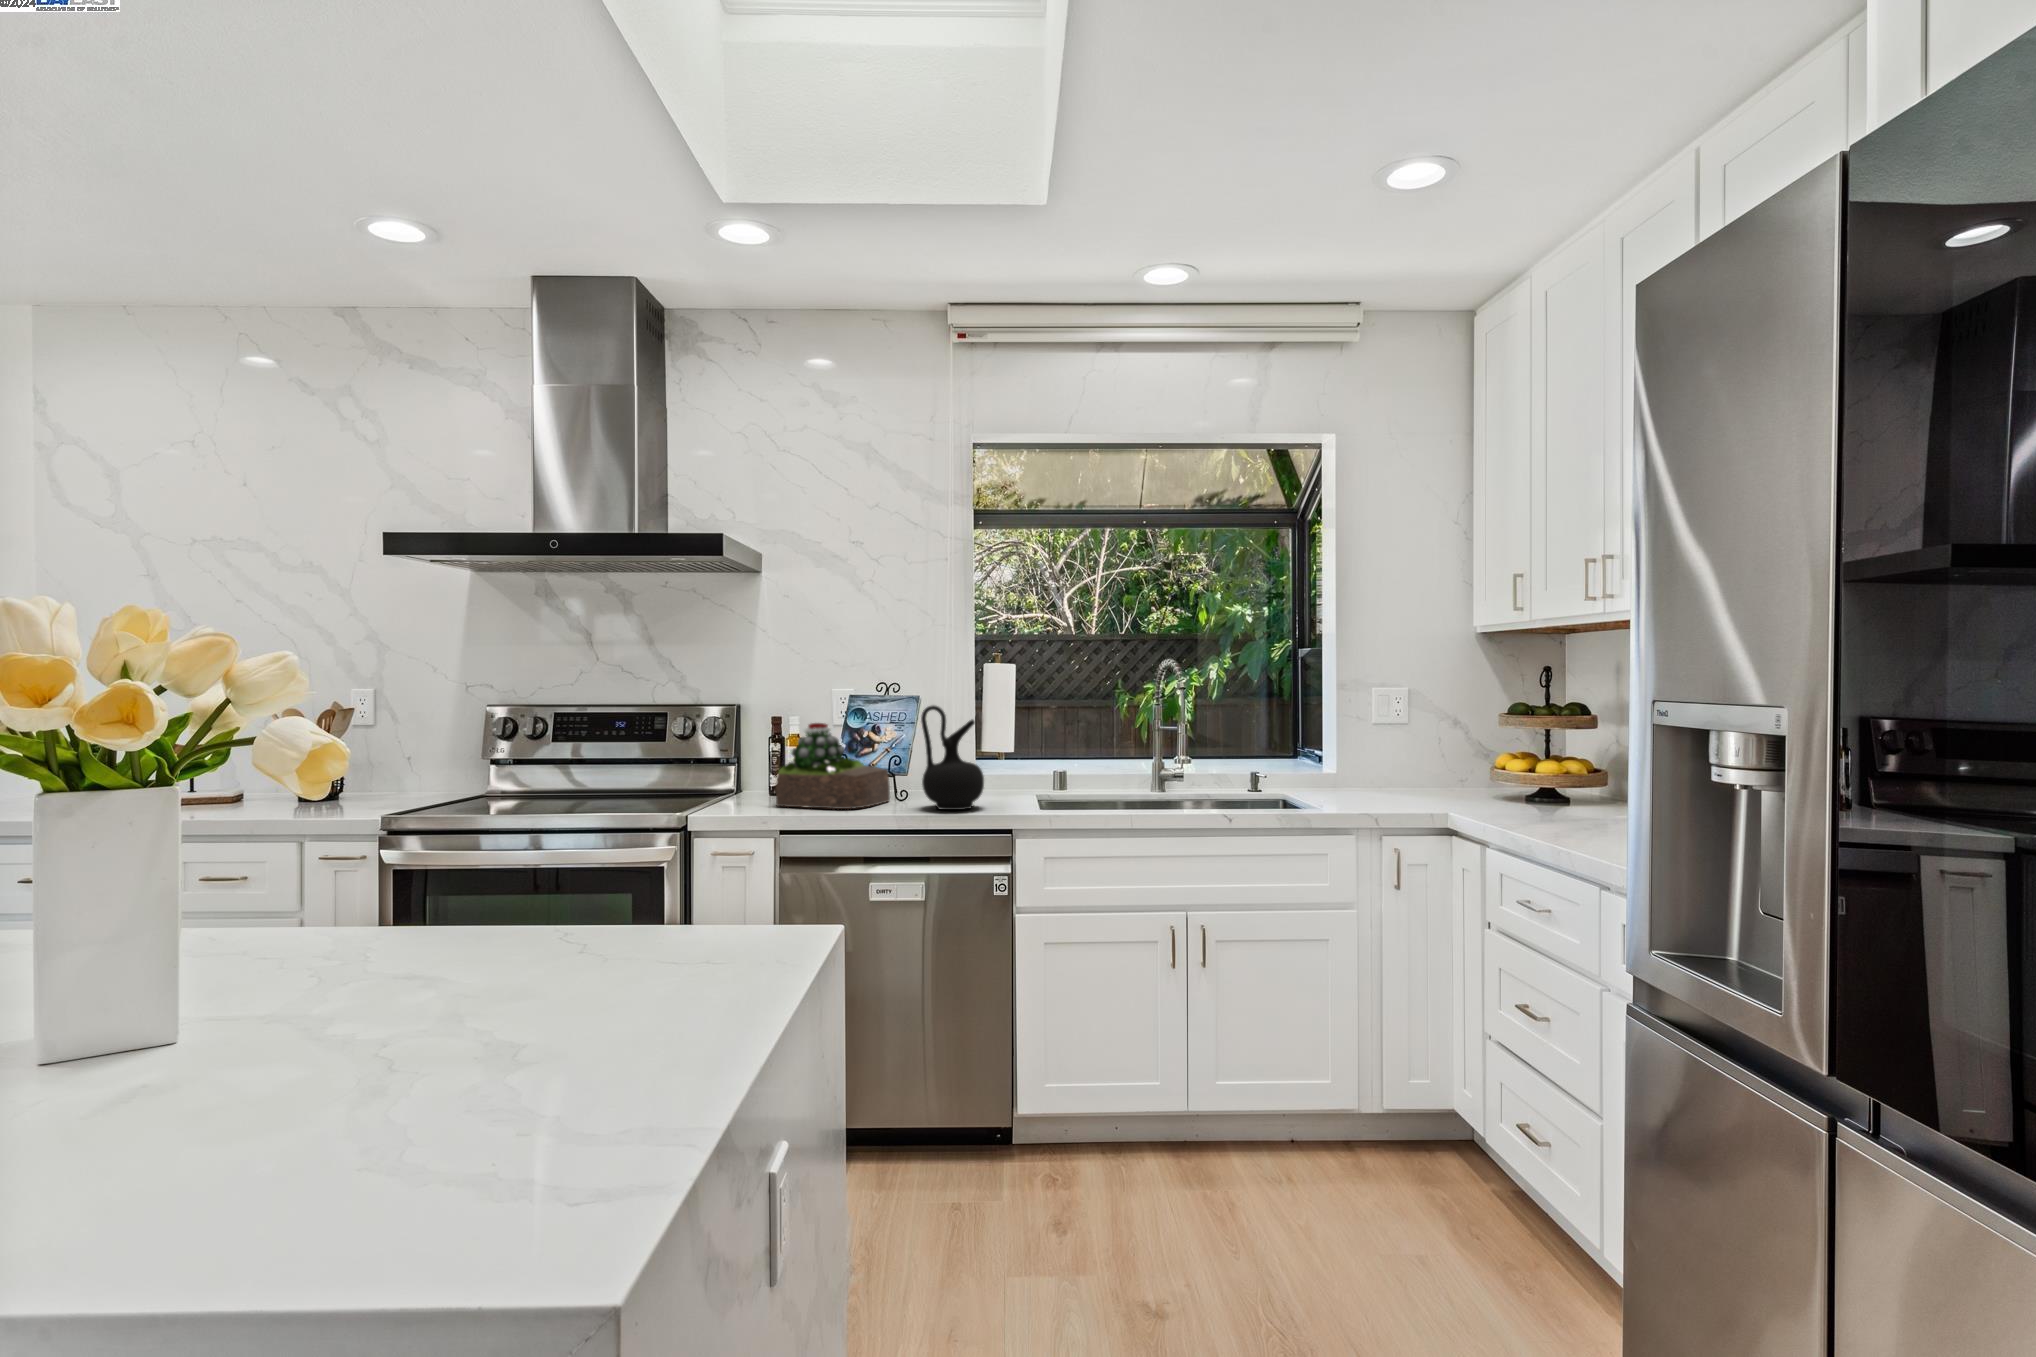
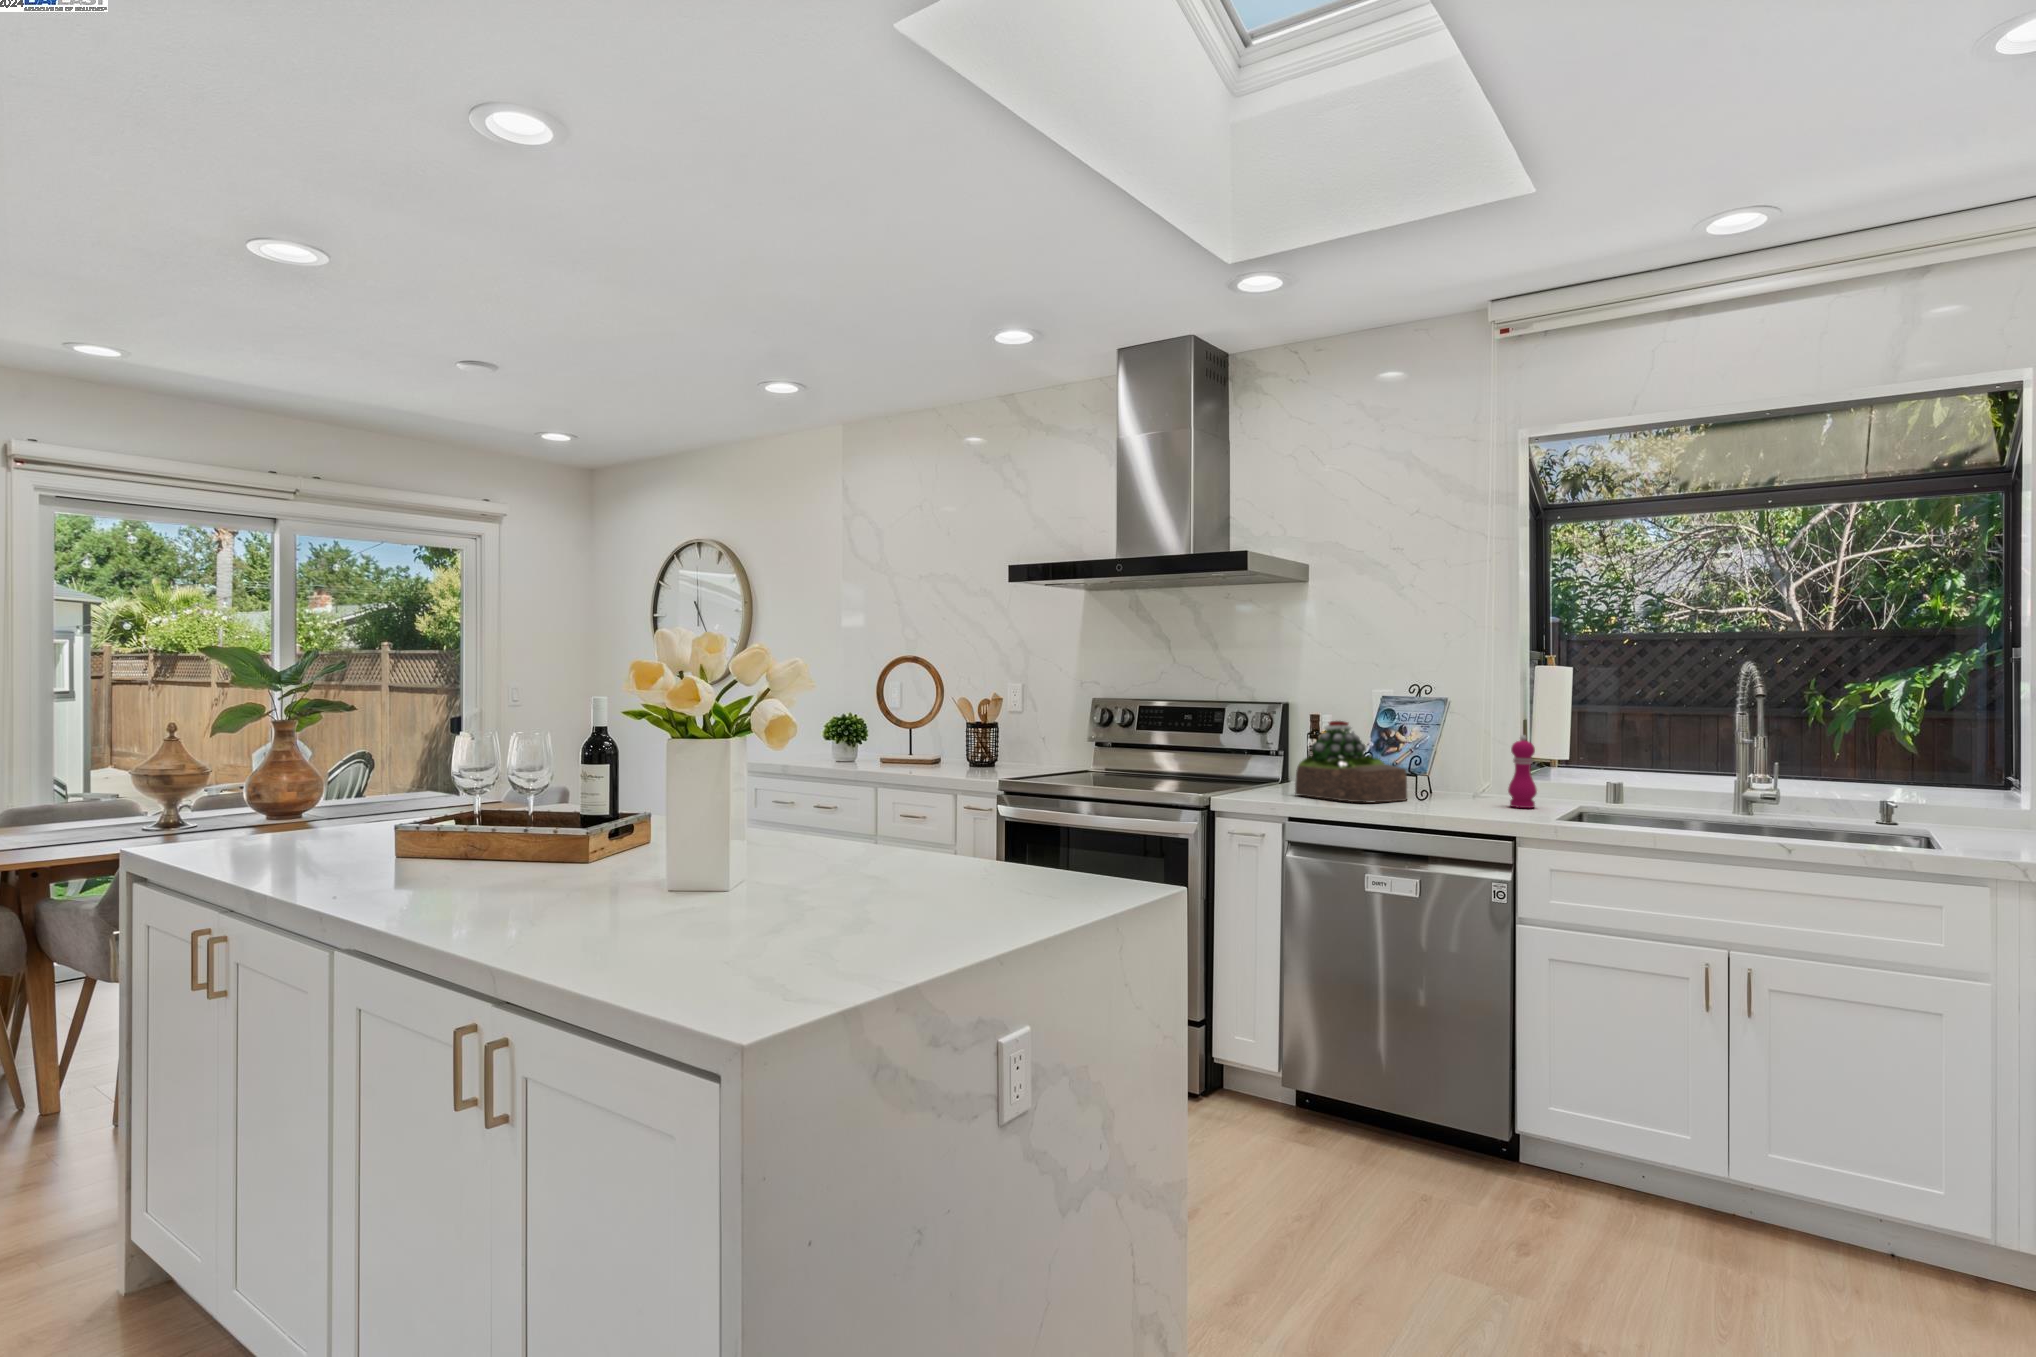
ceramic jug: present [921,705,984,810] -> none [1428,707,1495,813]
pepper mill: none [983,729,1007,799] -> present [1508,735,1537,808]

